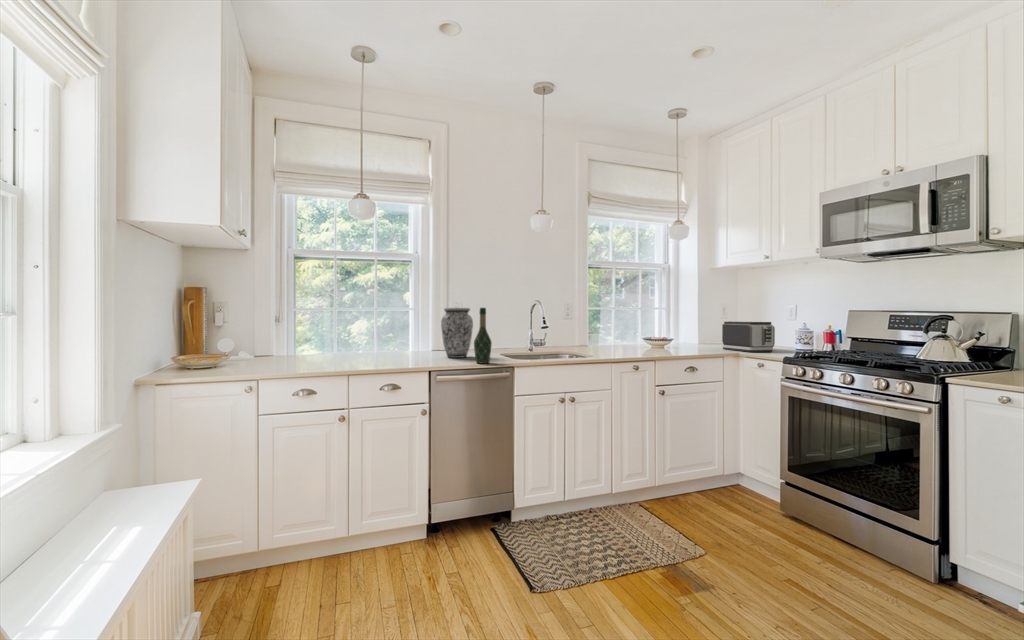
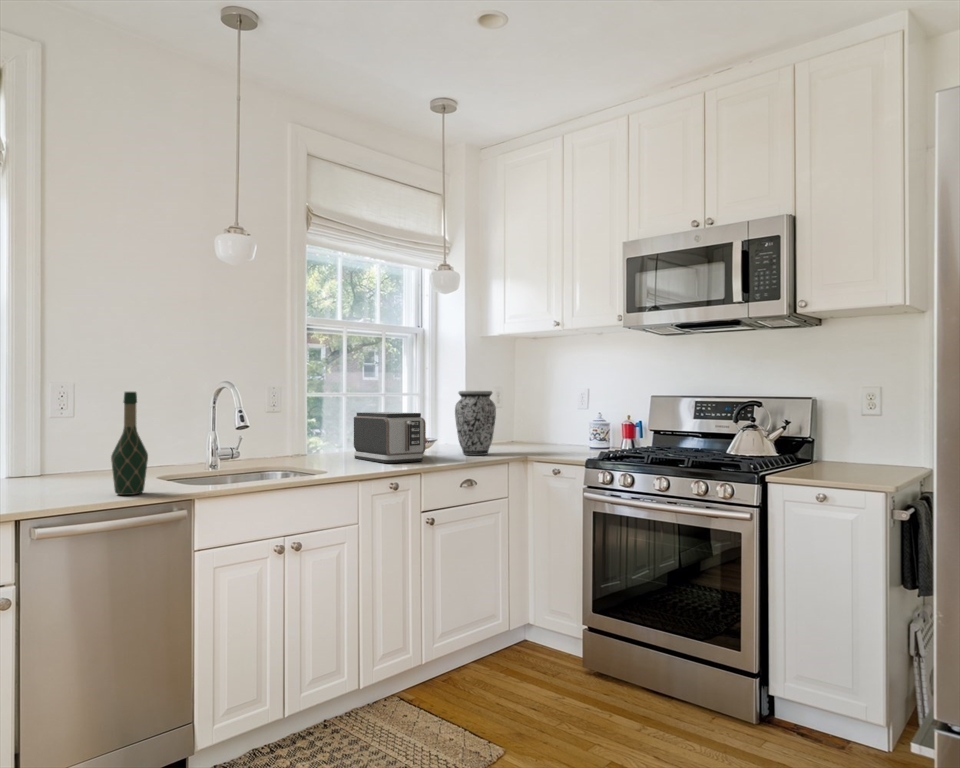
vase: present [441,308,473,358] -> present [455,391,496,455]
toaster: present [722,321,775,352] -> present [354,412,426,463]

